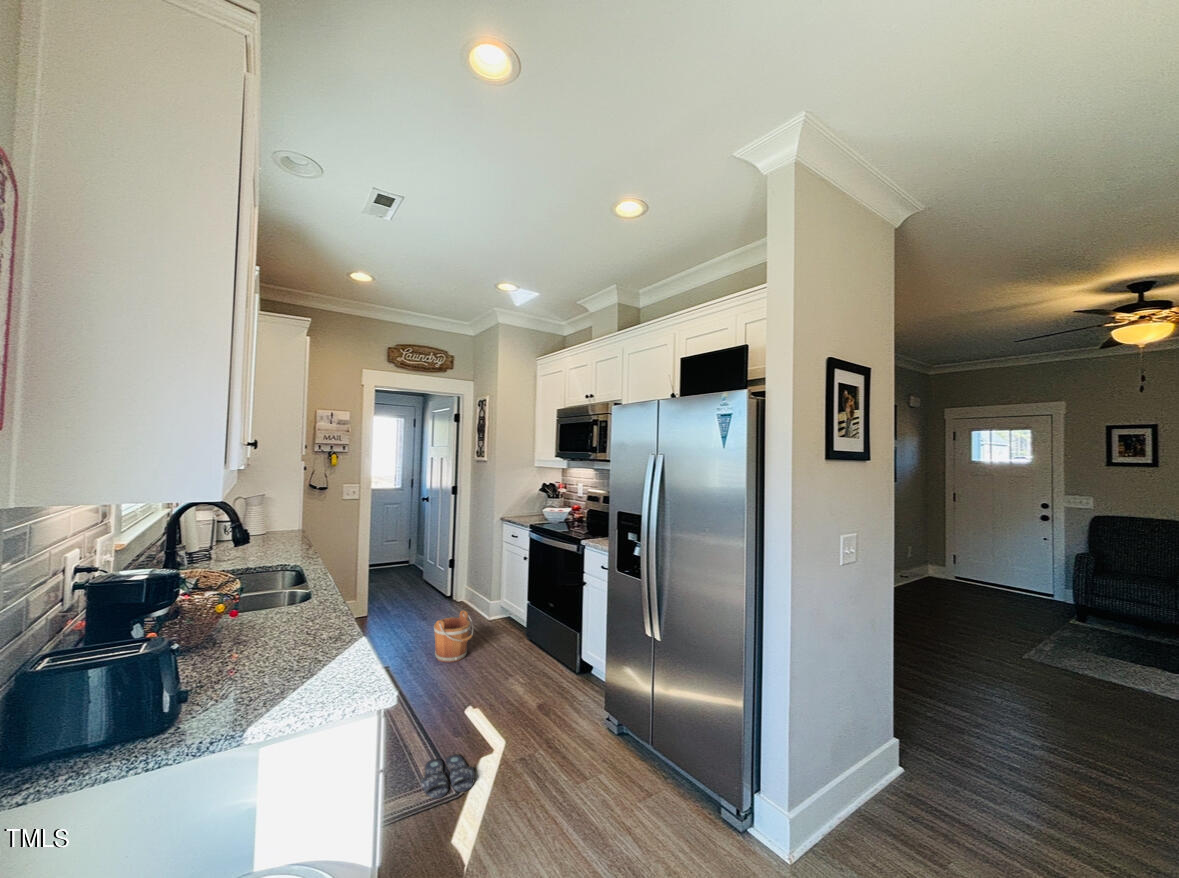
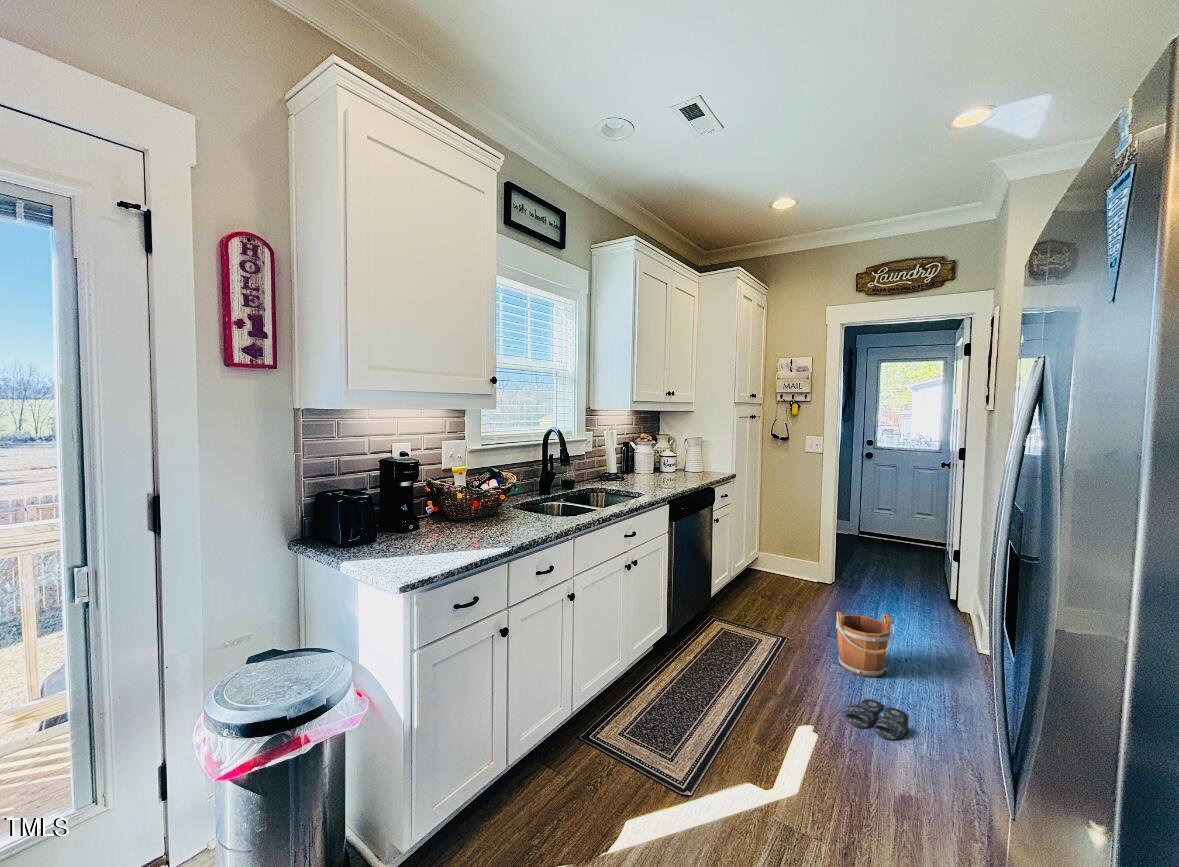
slippers: present [421,754,475,799] -> present [846,699,909,740]

